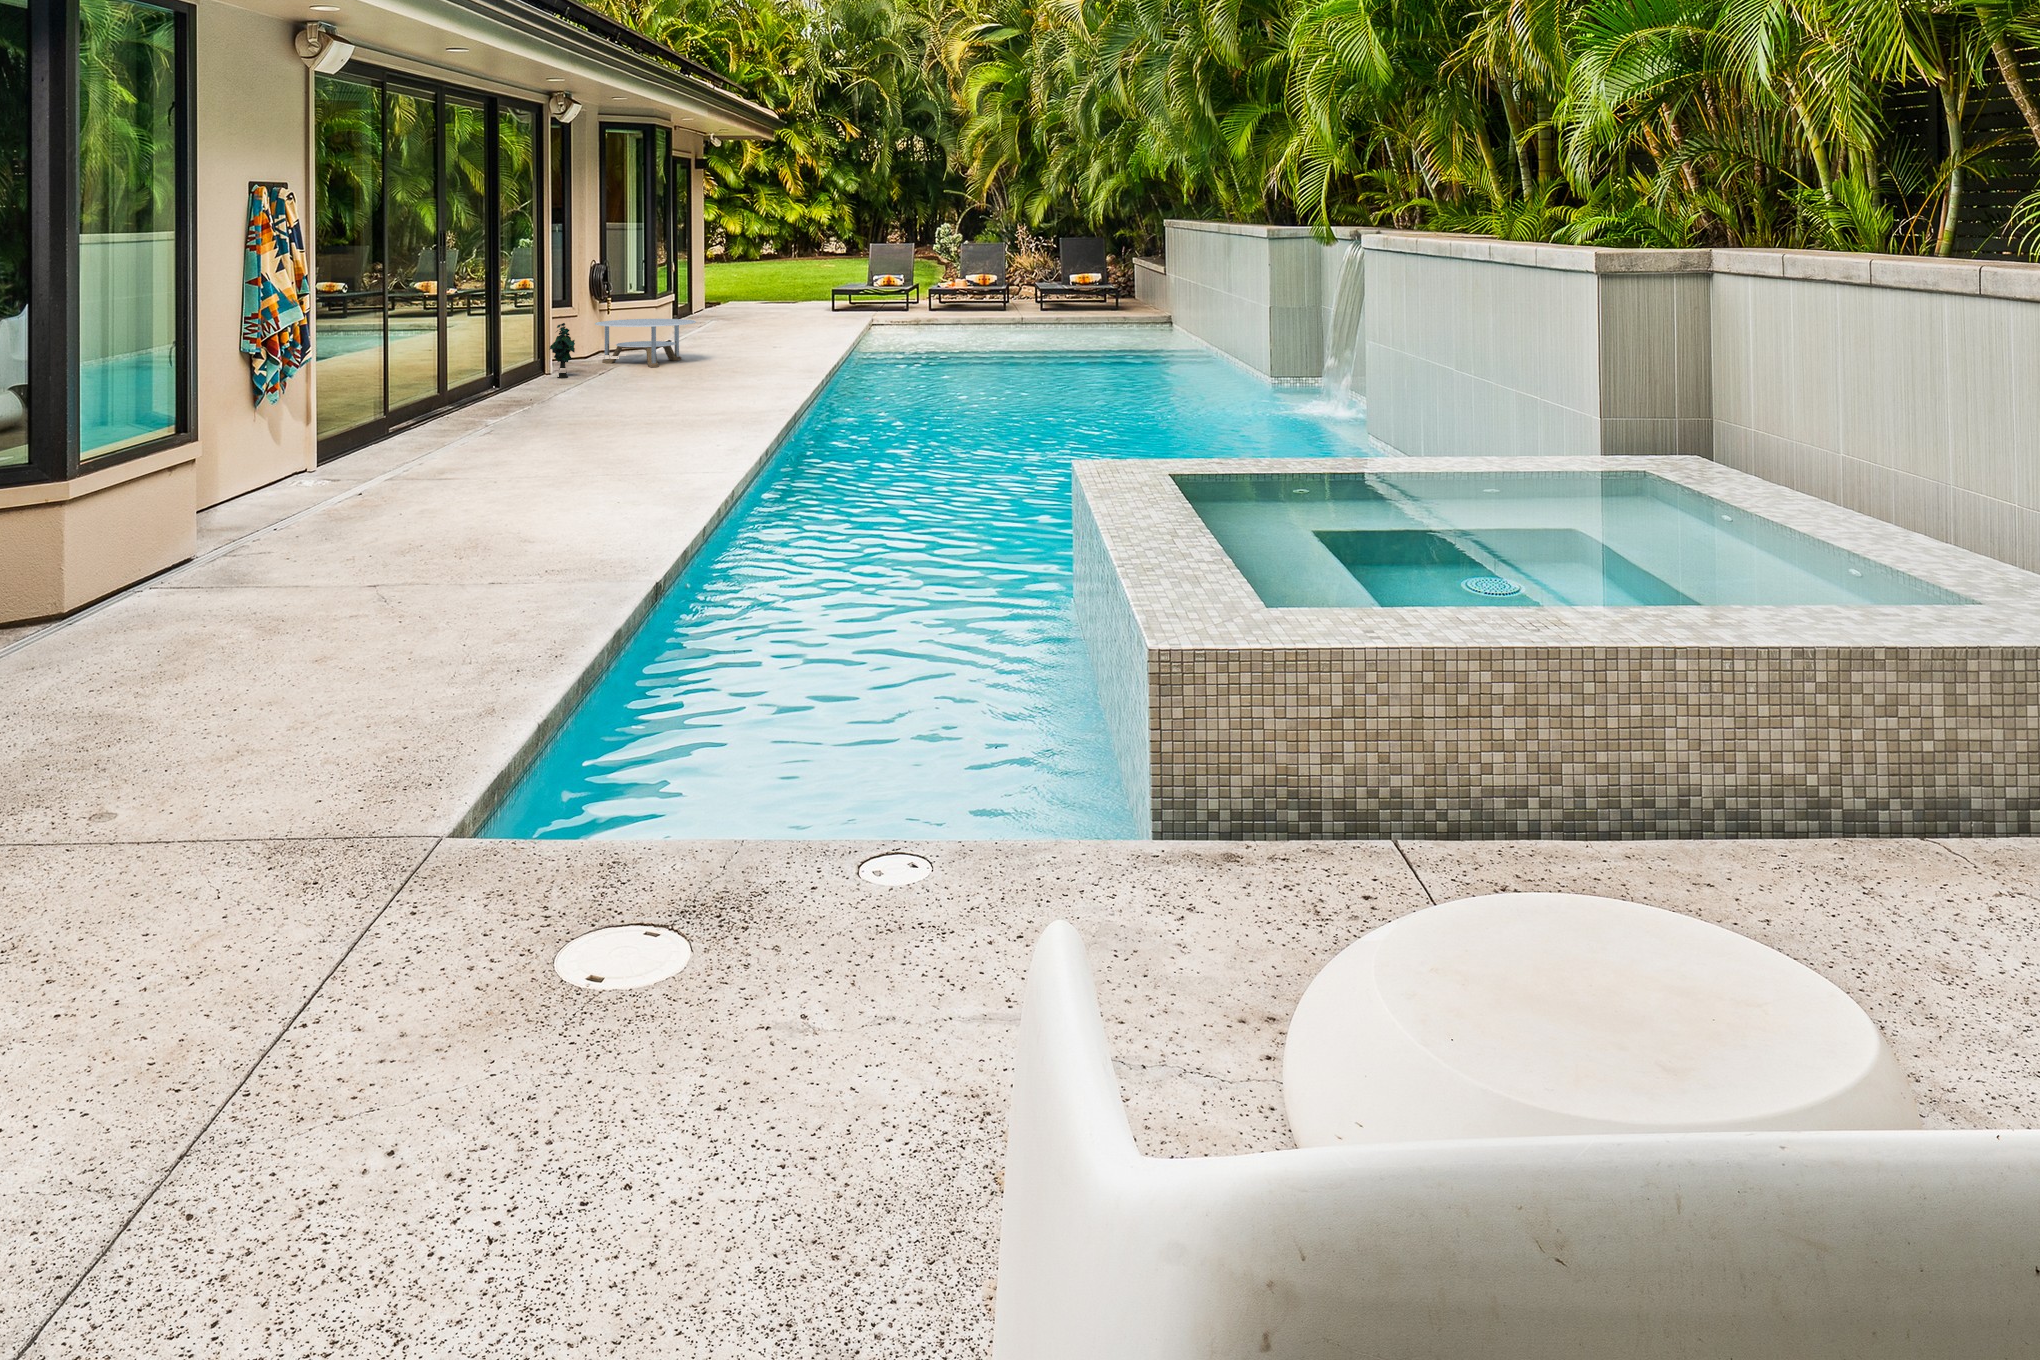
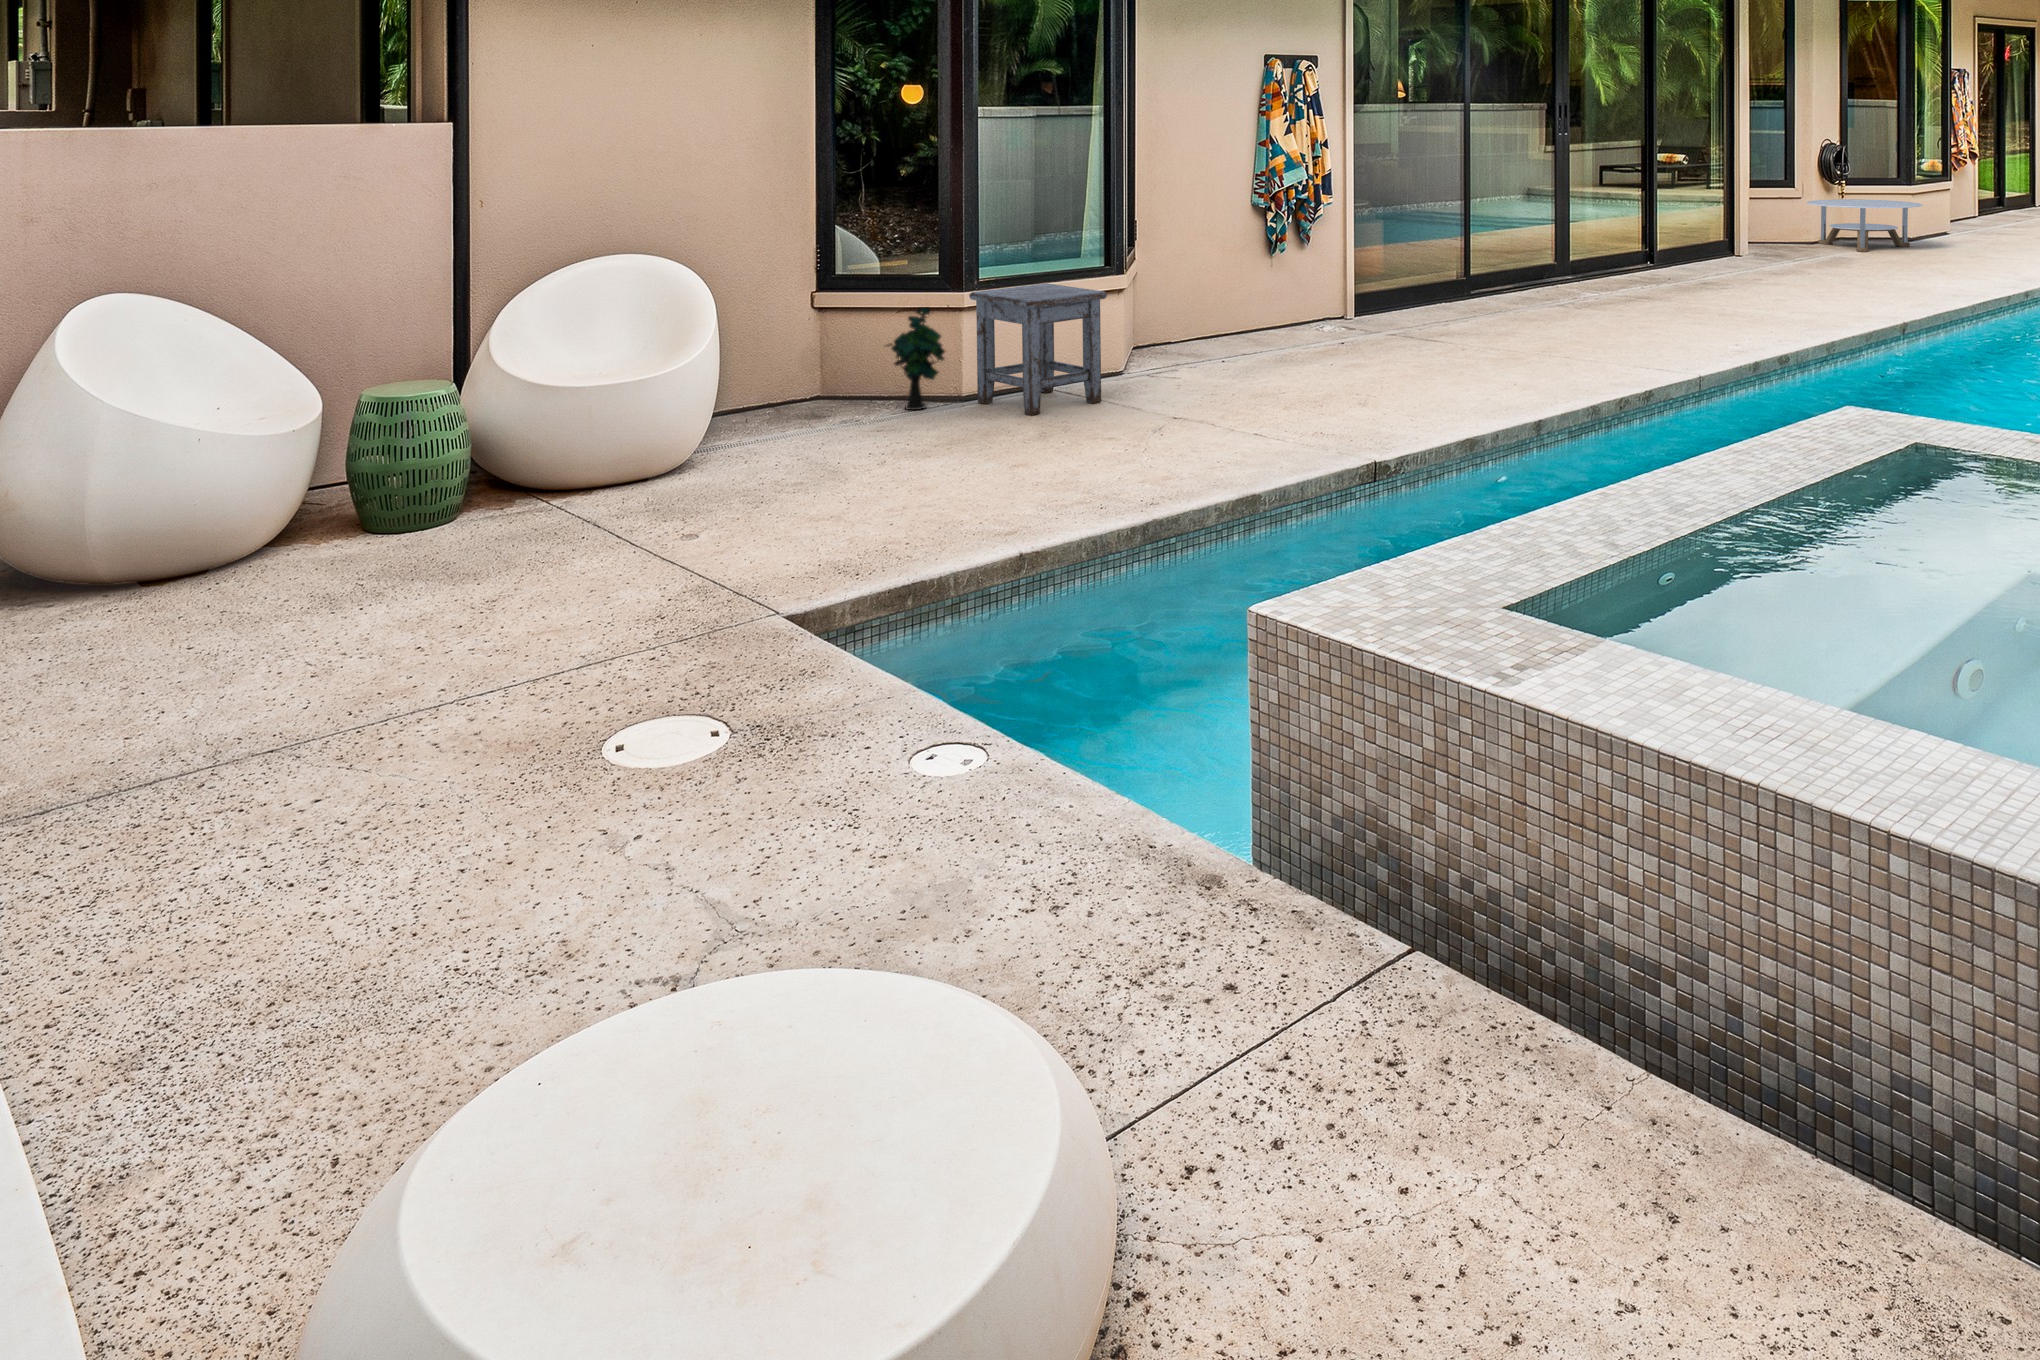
decorative plant: present [550,323,575,378] -> present [887,307,945,410]
stool: none [111,455,277,607] -> present [969,283,1107,415]

